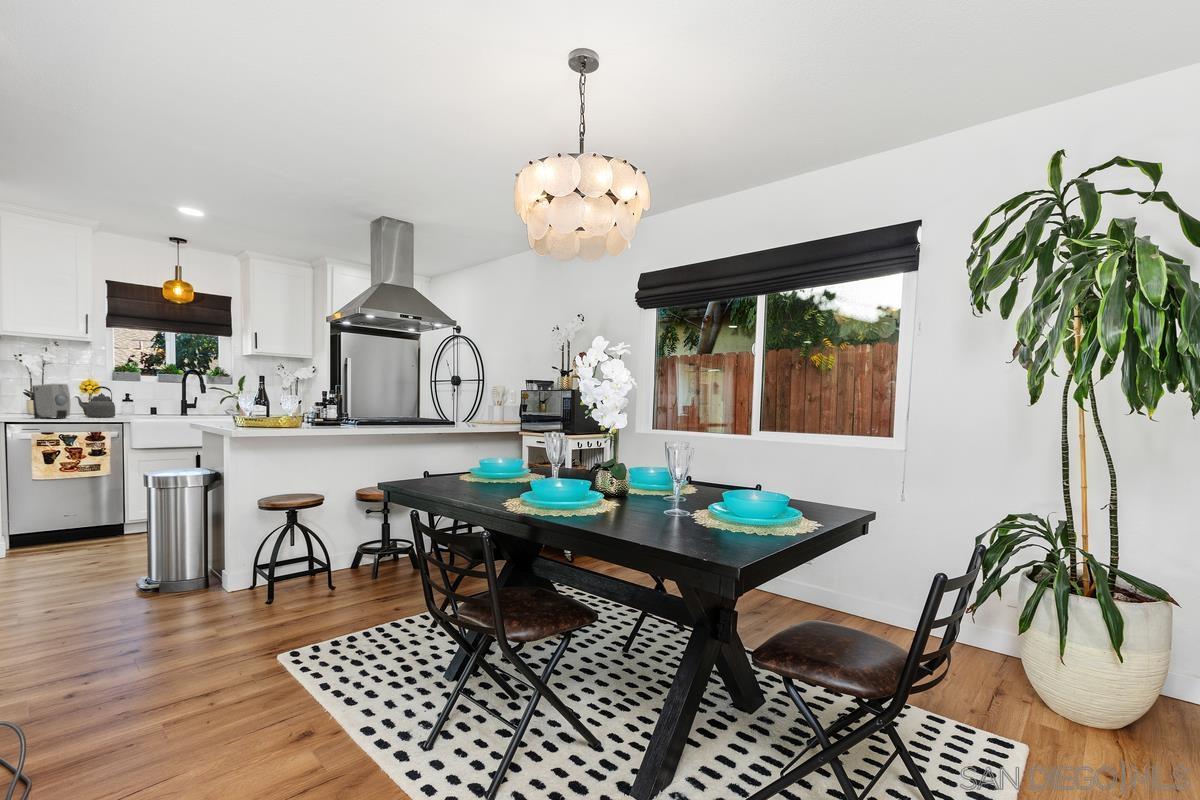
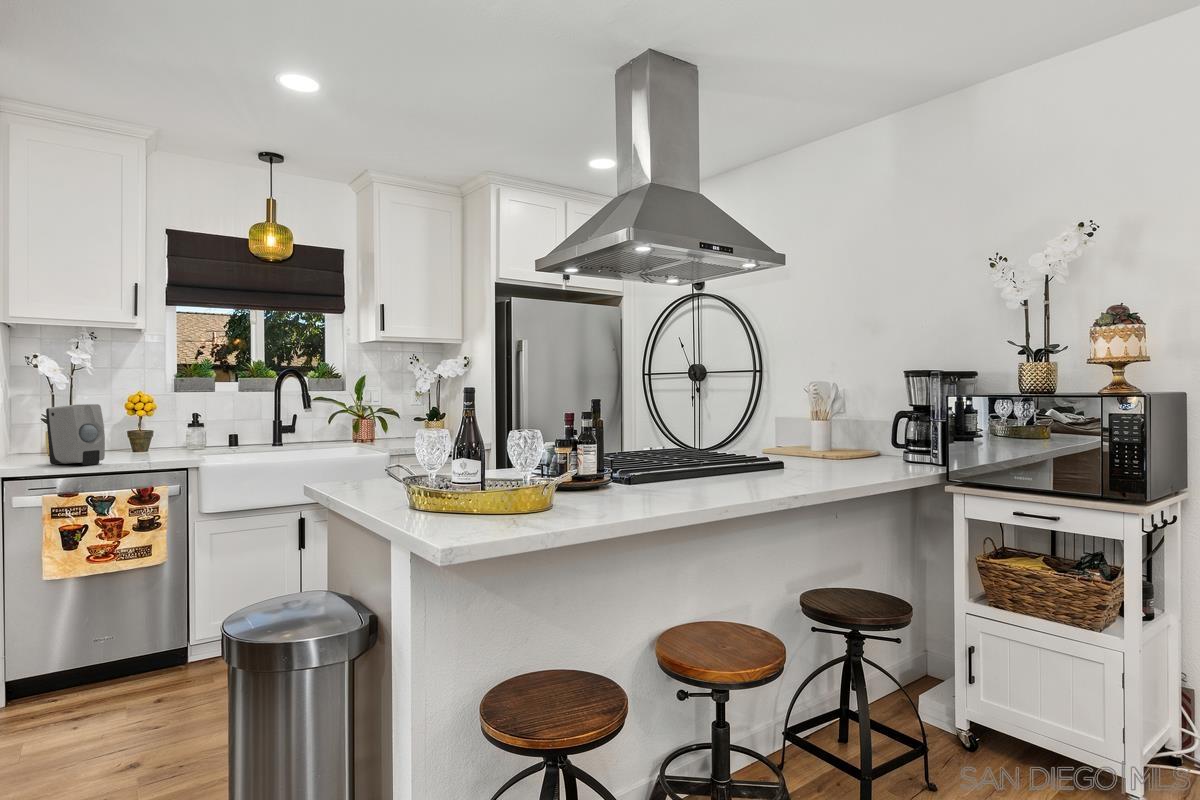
kettle: present [75,386,115,417] -> none [114,405,177,457]

